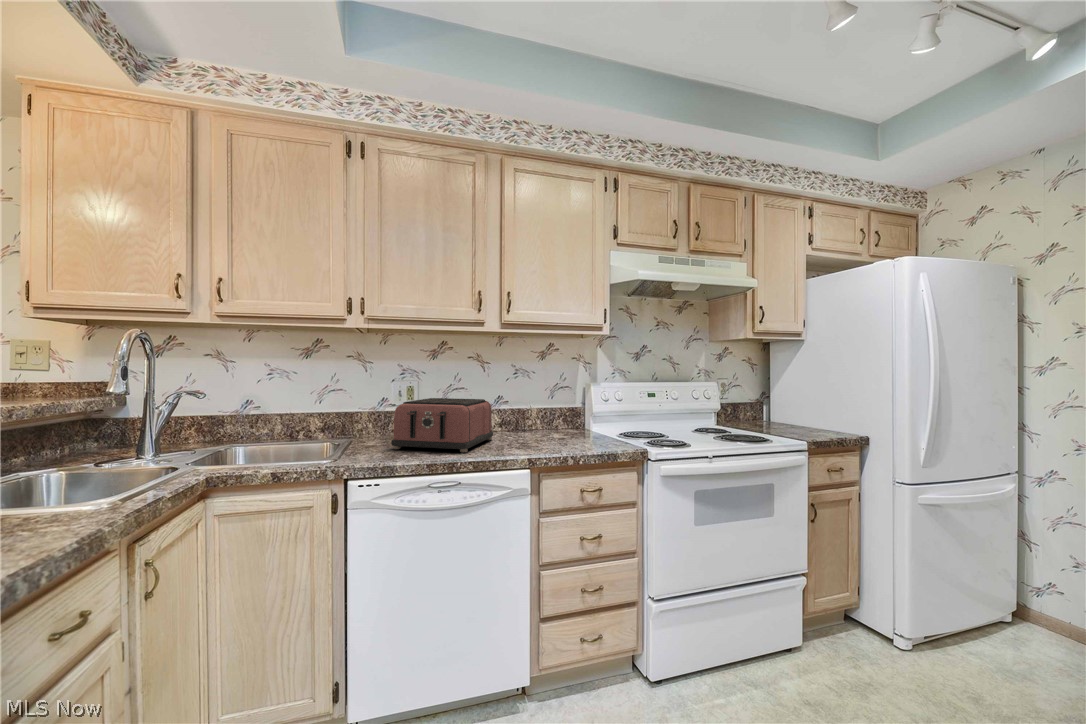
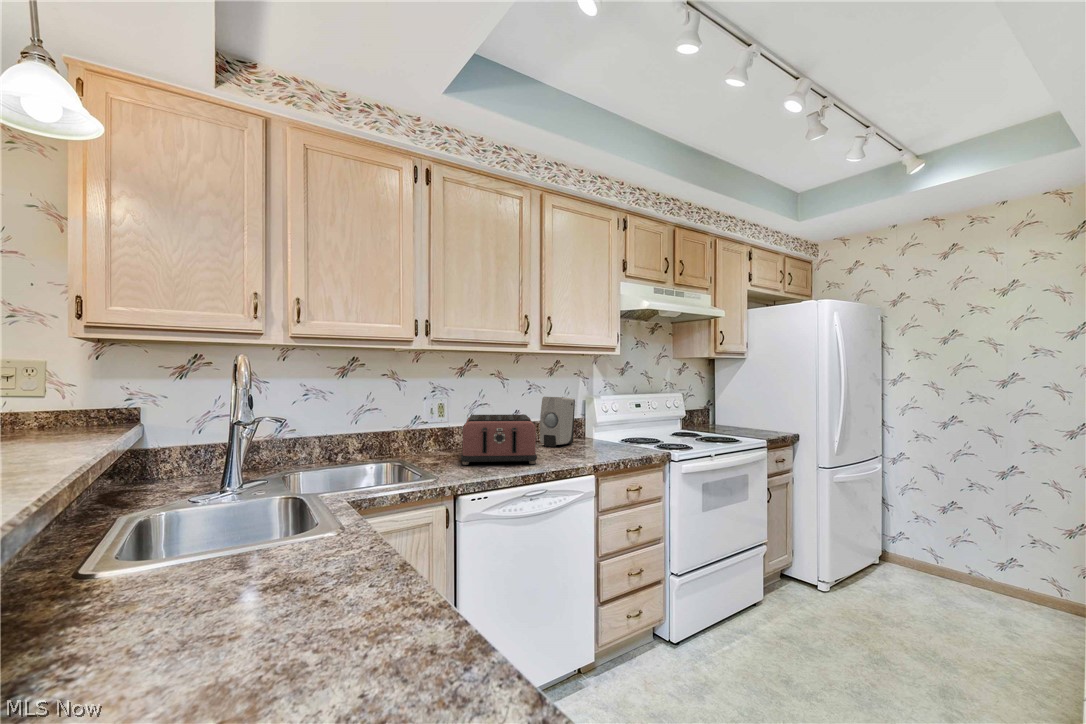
soap dispenser: none [516,381,559,436] -> present [540,397,575,447]

